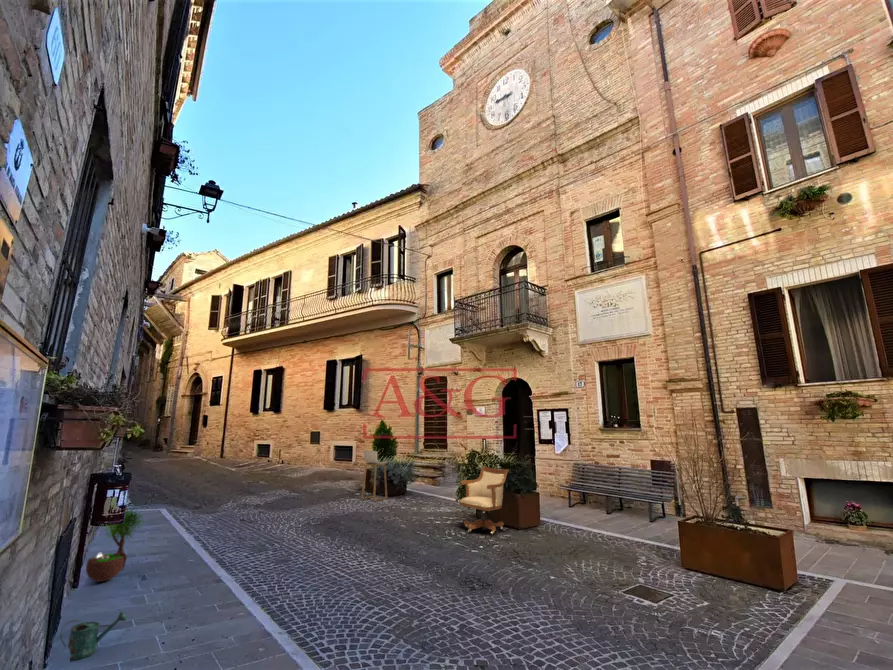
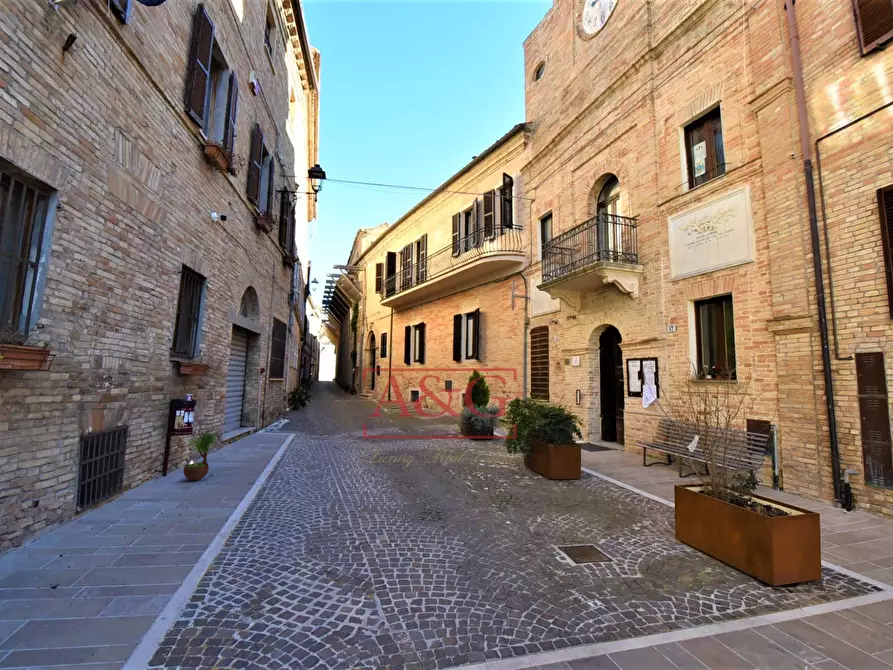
bar stool: present [361,450,387,501] -> none [446,397,470,444]
chair: present [459,466,509,535] -> none [492,415,538,483]
watering can: present [60,612,127,660] -> none [114,497,153,523]

